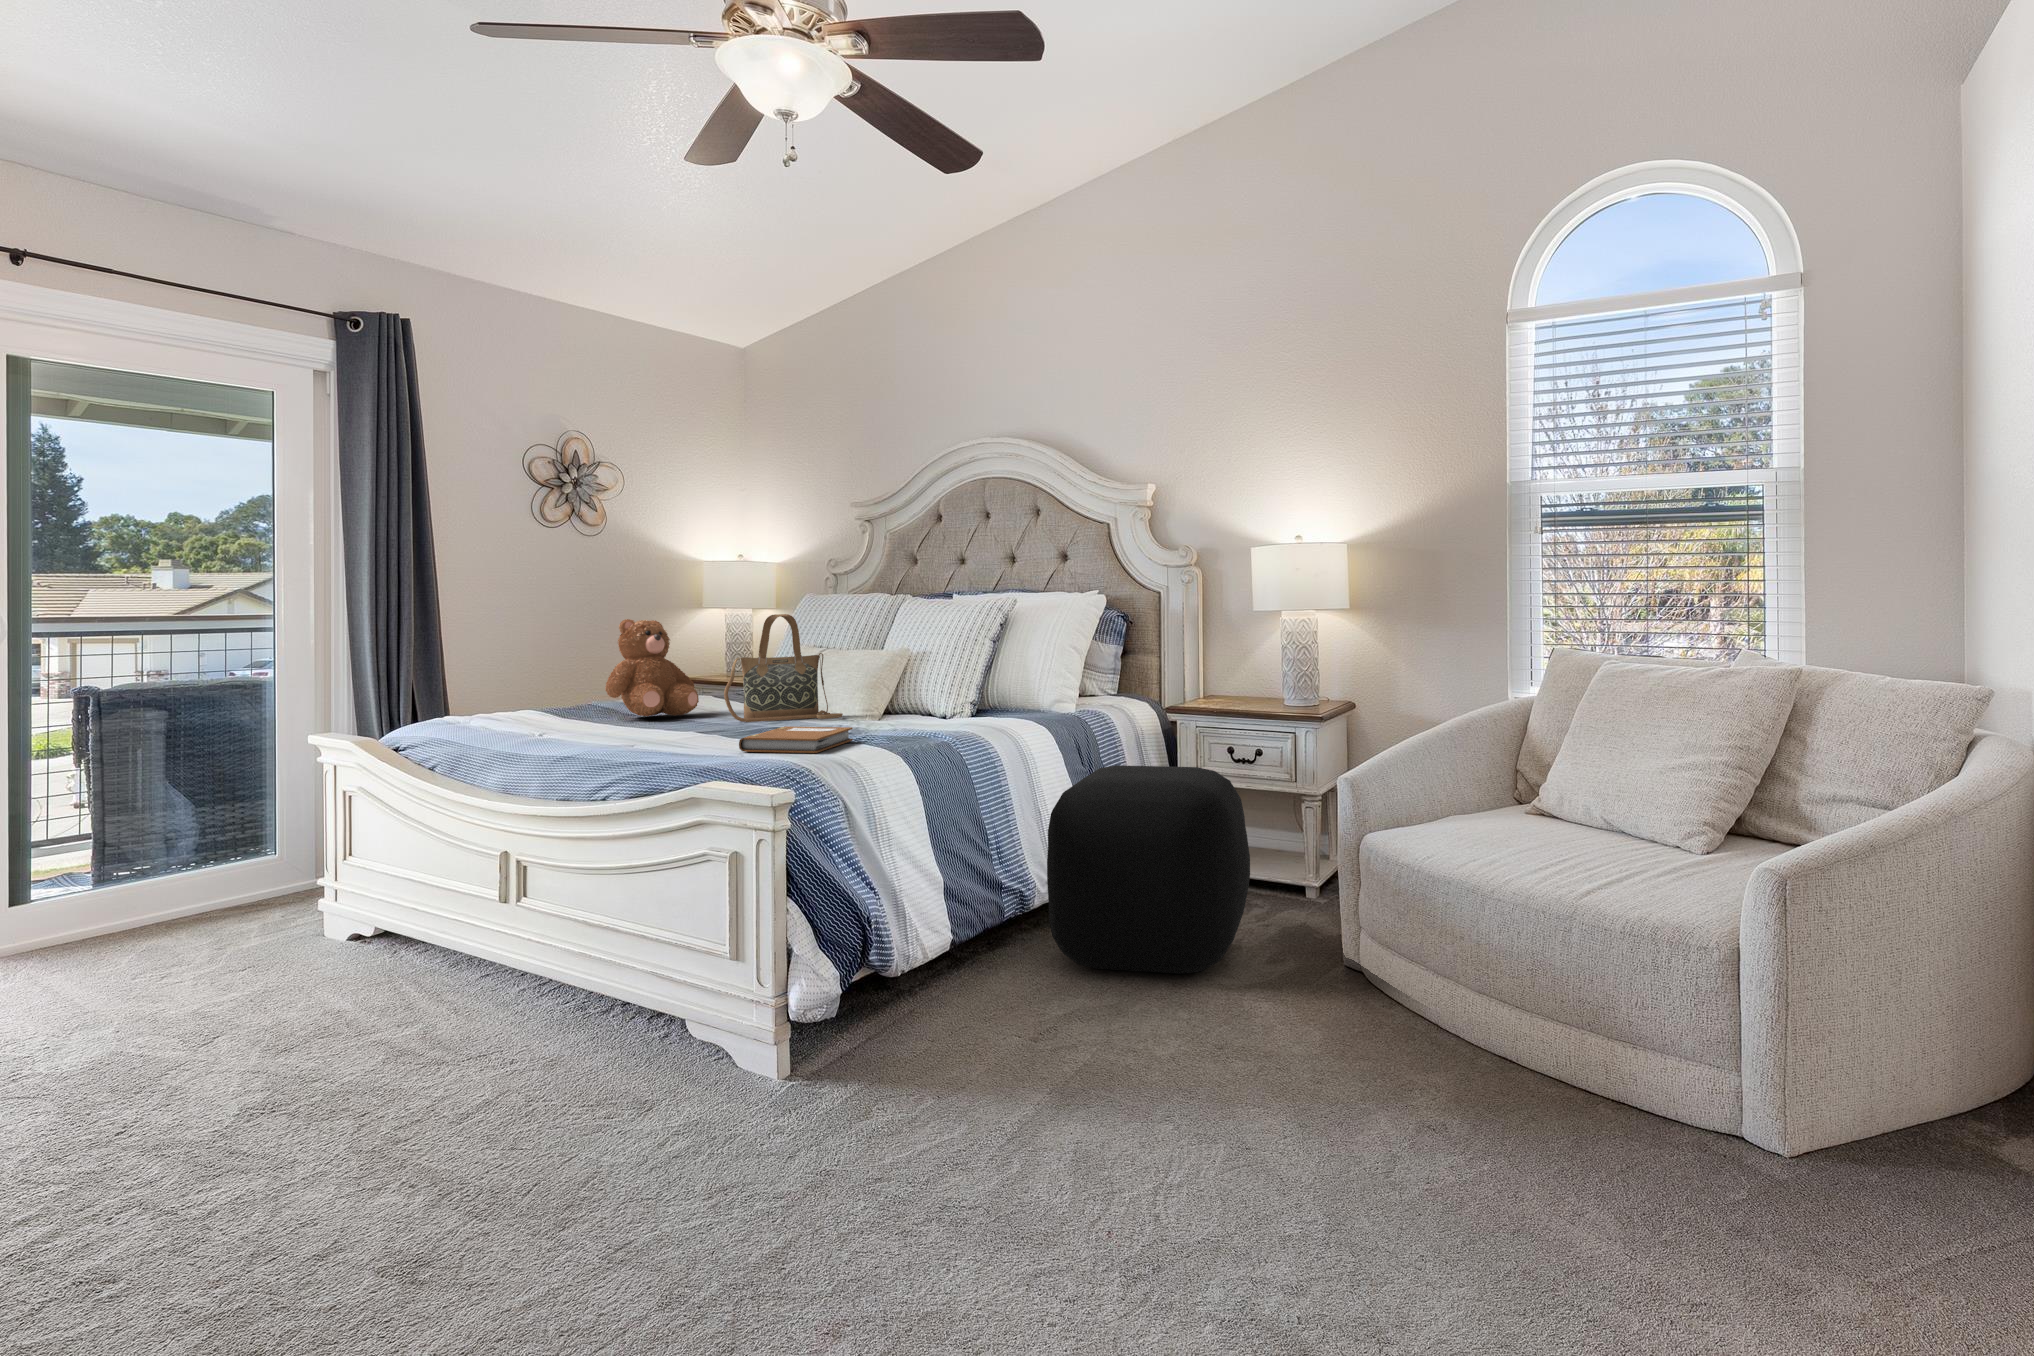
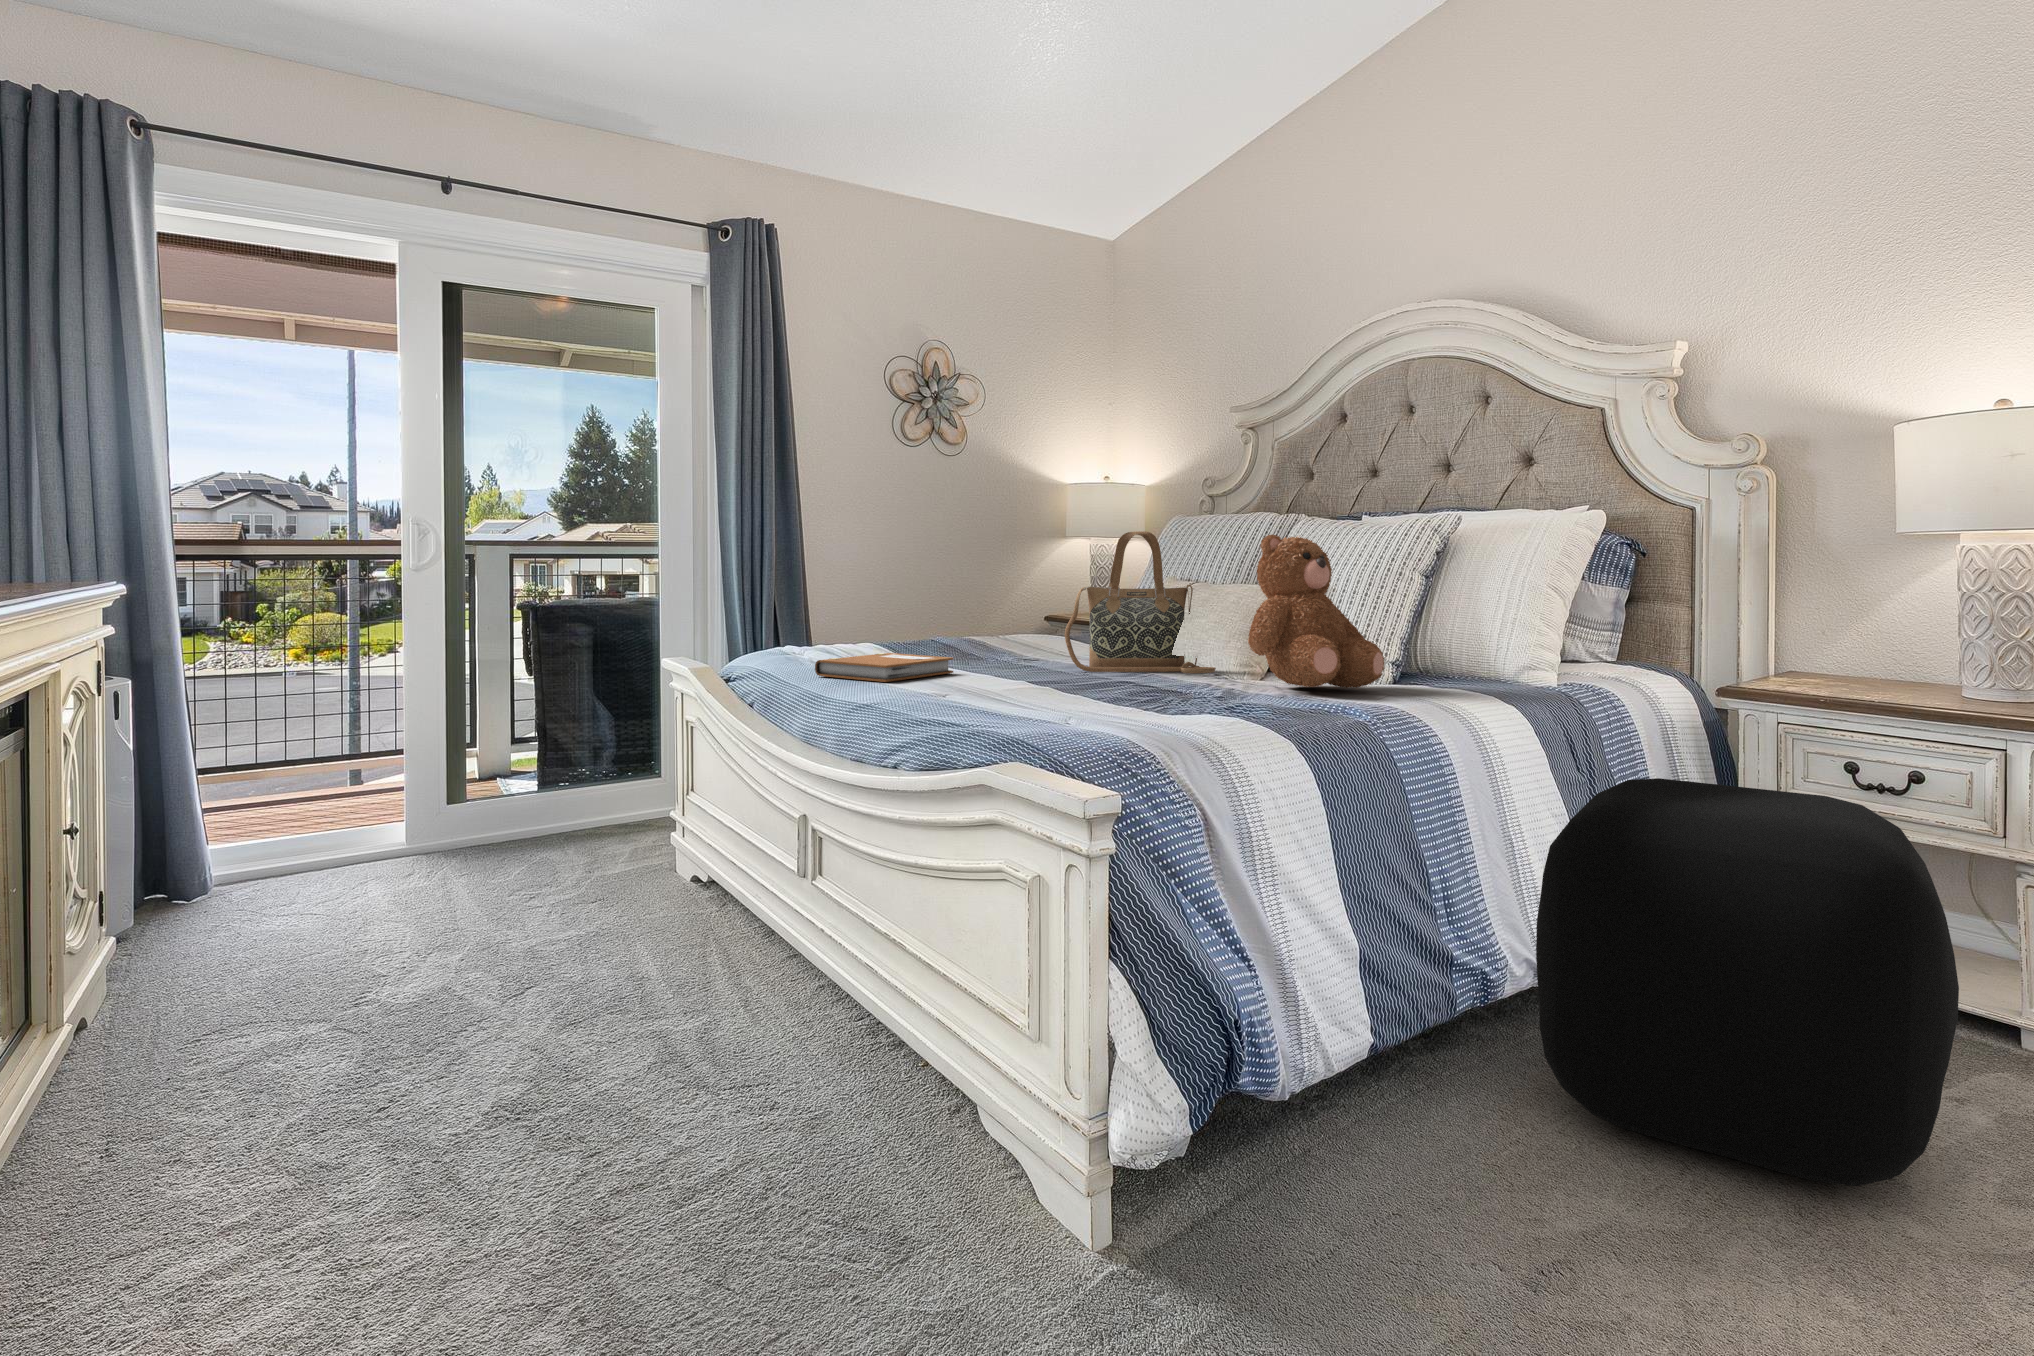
teddy bear: present [606,619,699,716] -> present [1248,535,1384,688]
notebook: present [739,726,853,753] -> present [815,653,953,682]

